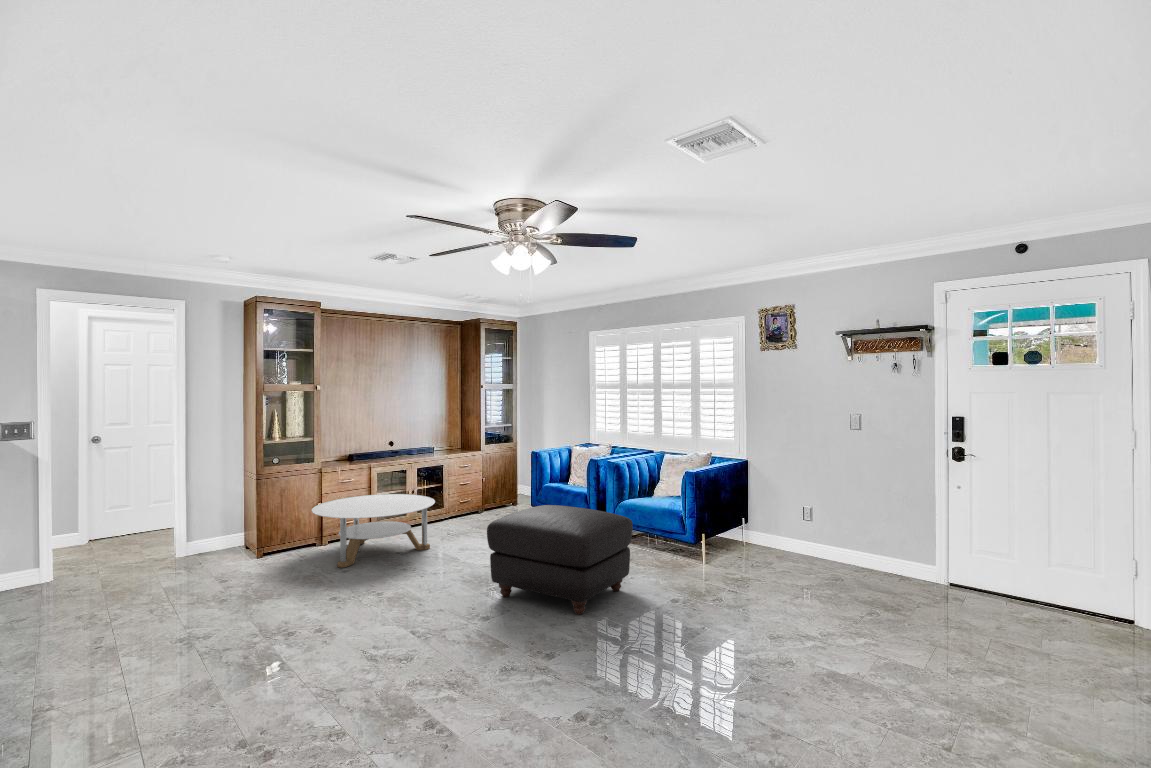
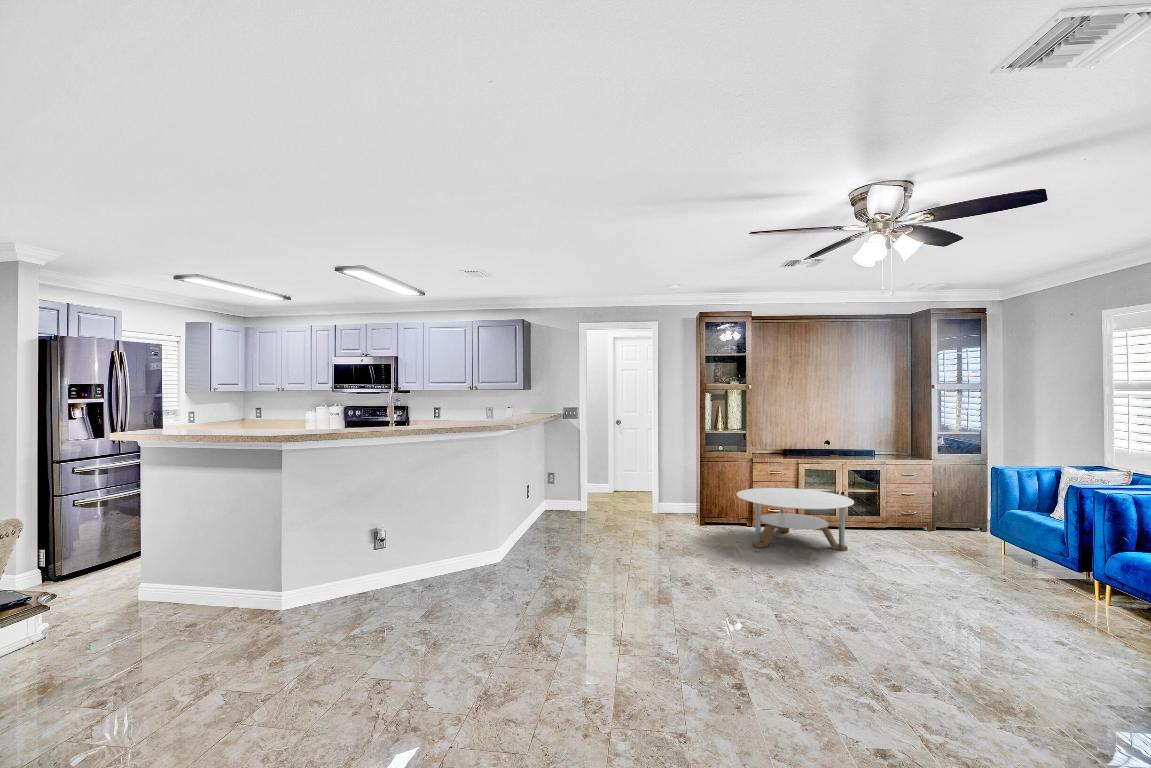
ottoman: present [487,505,633,615] -> none [873,525,1087,661]

